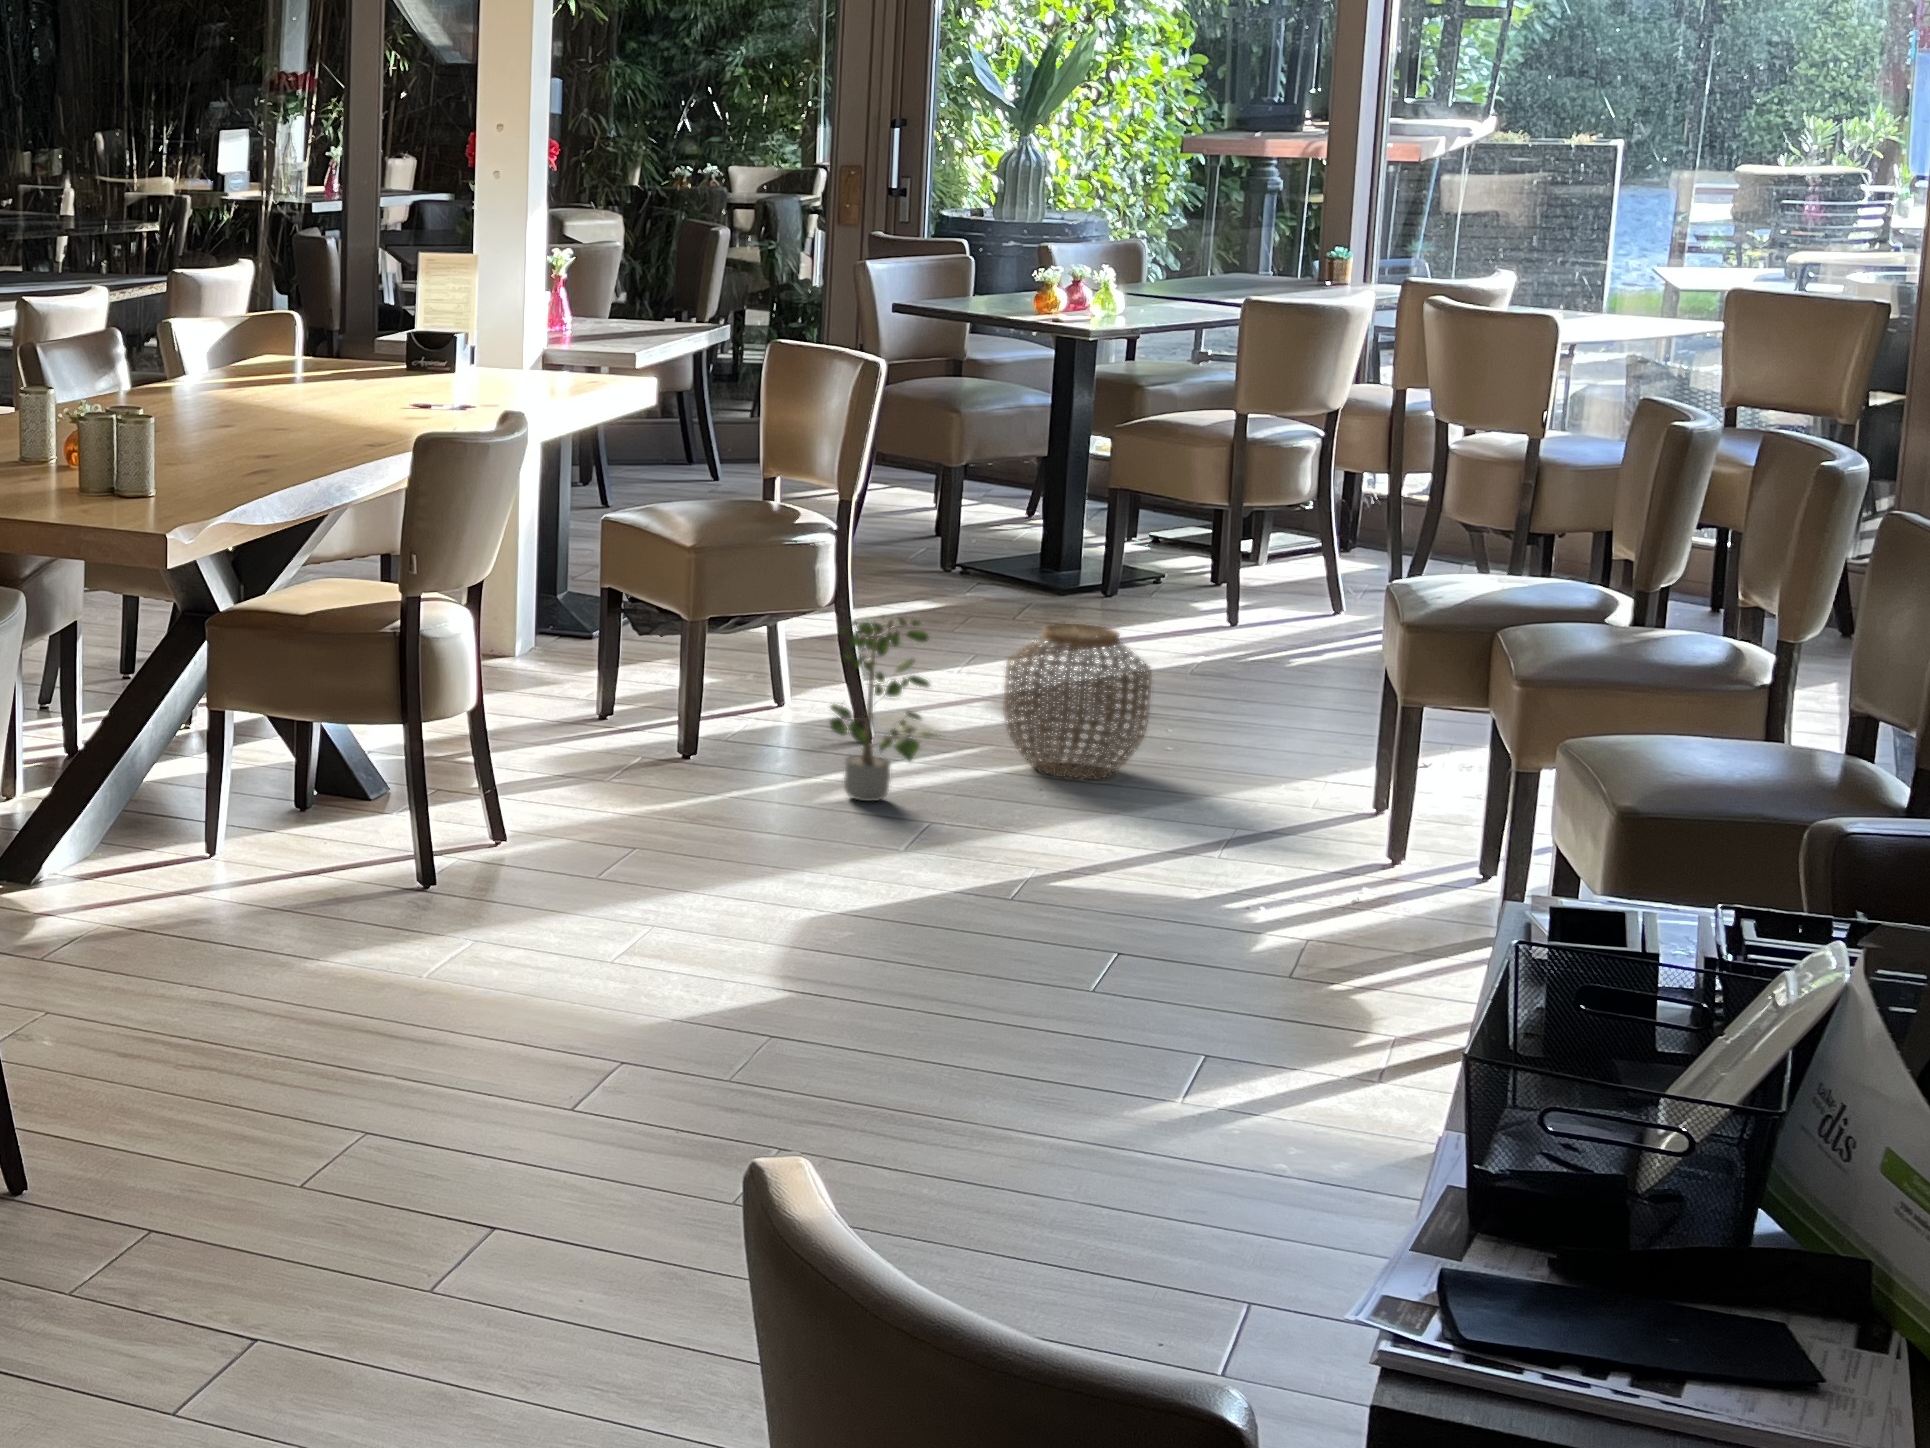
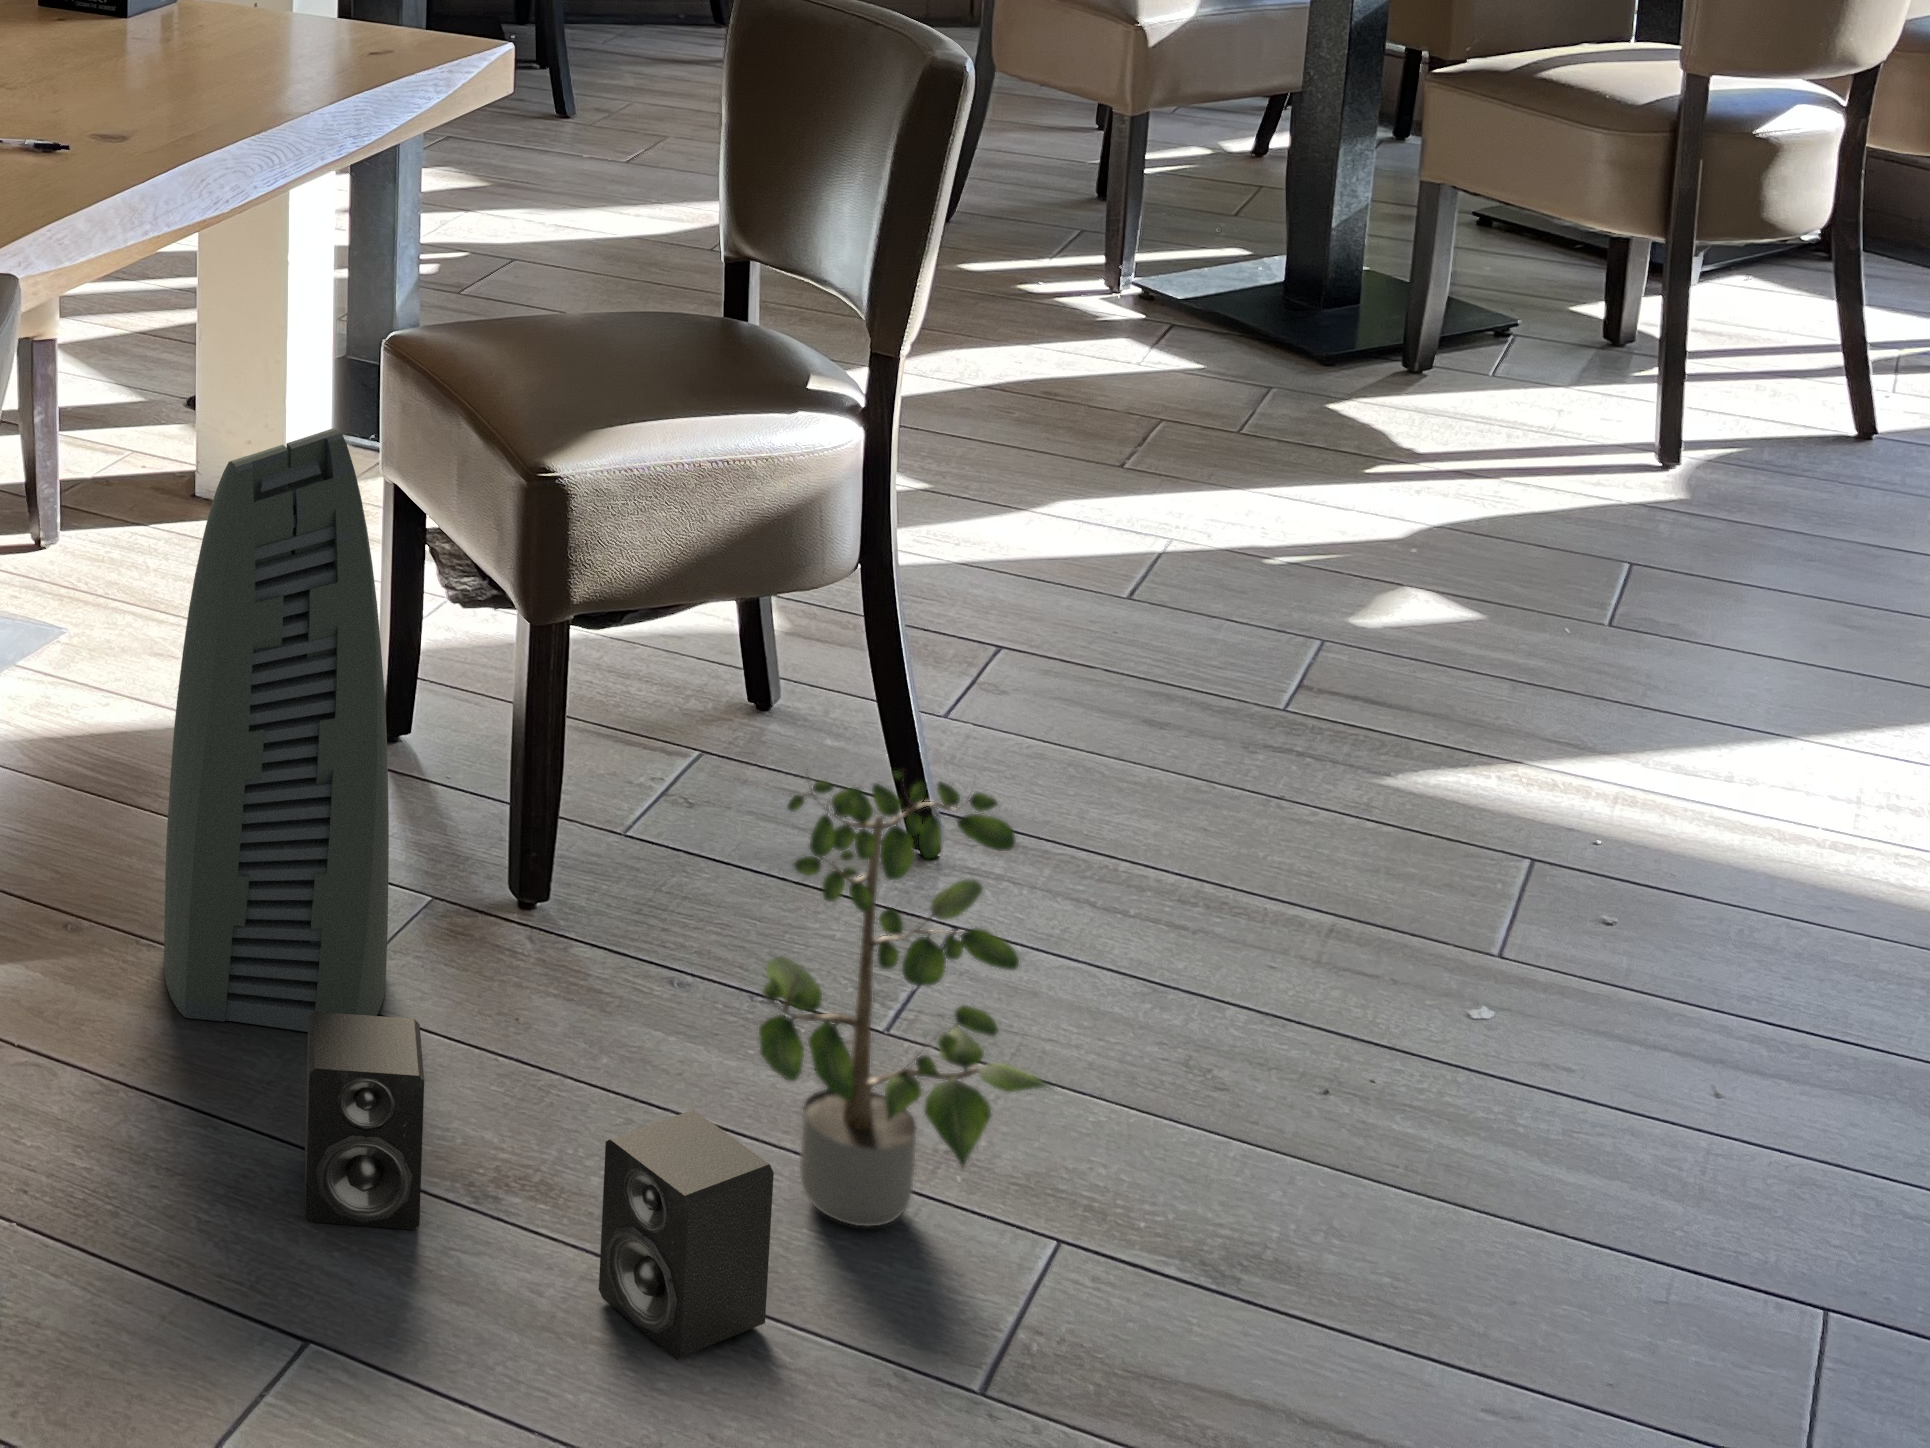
air purifier: none [558,516,659,771] -> present [164,427,389,1032]
woven basket: present [1003,624,1152,779] -> none [1204,707,1580,1107]
speaker: none [644,729,840,824] -> present [305,1012,774,1360]

